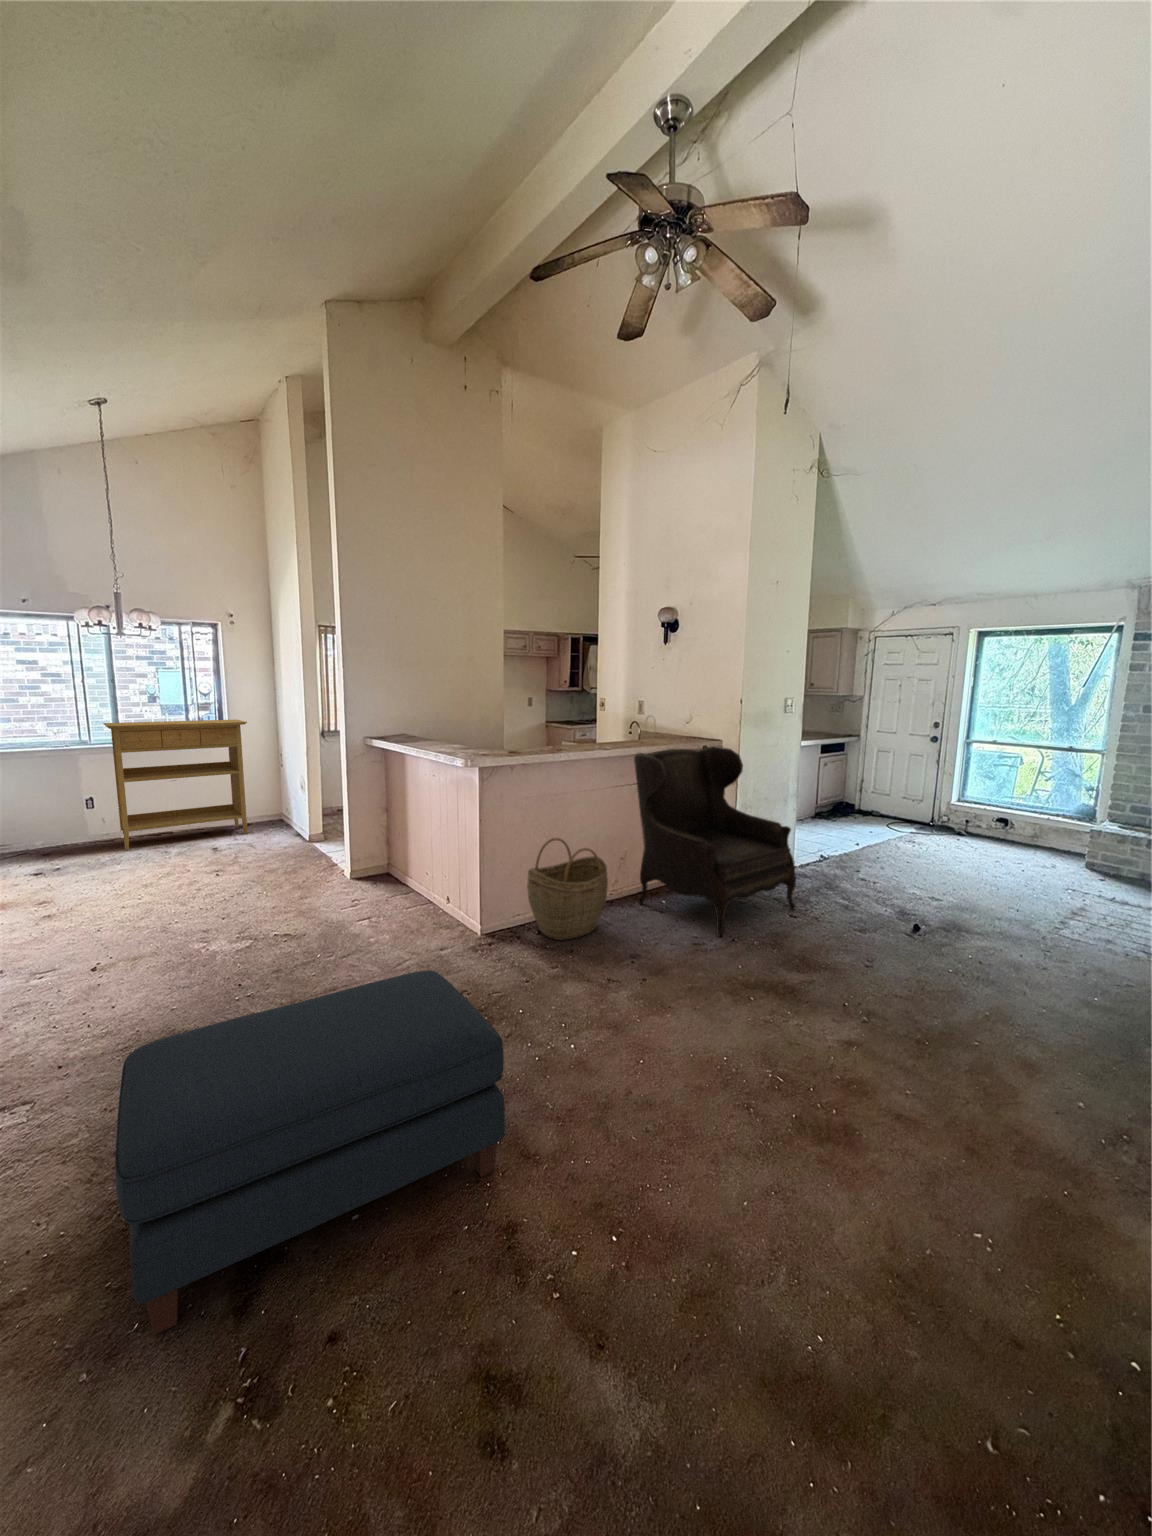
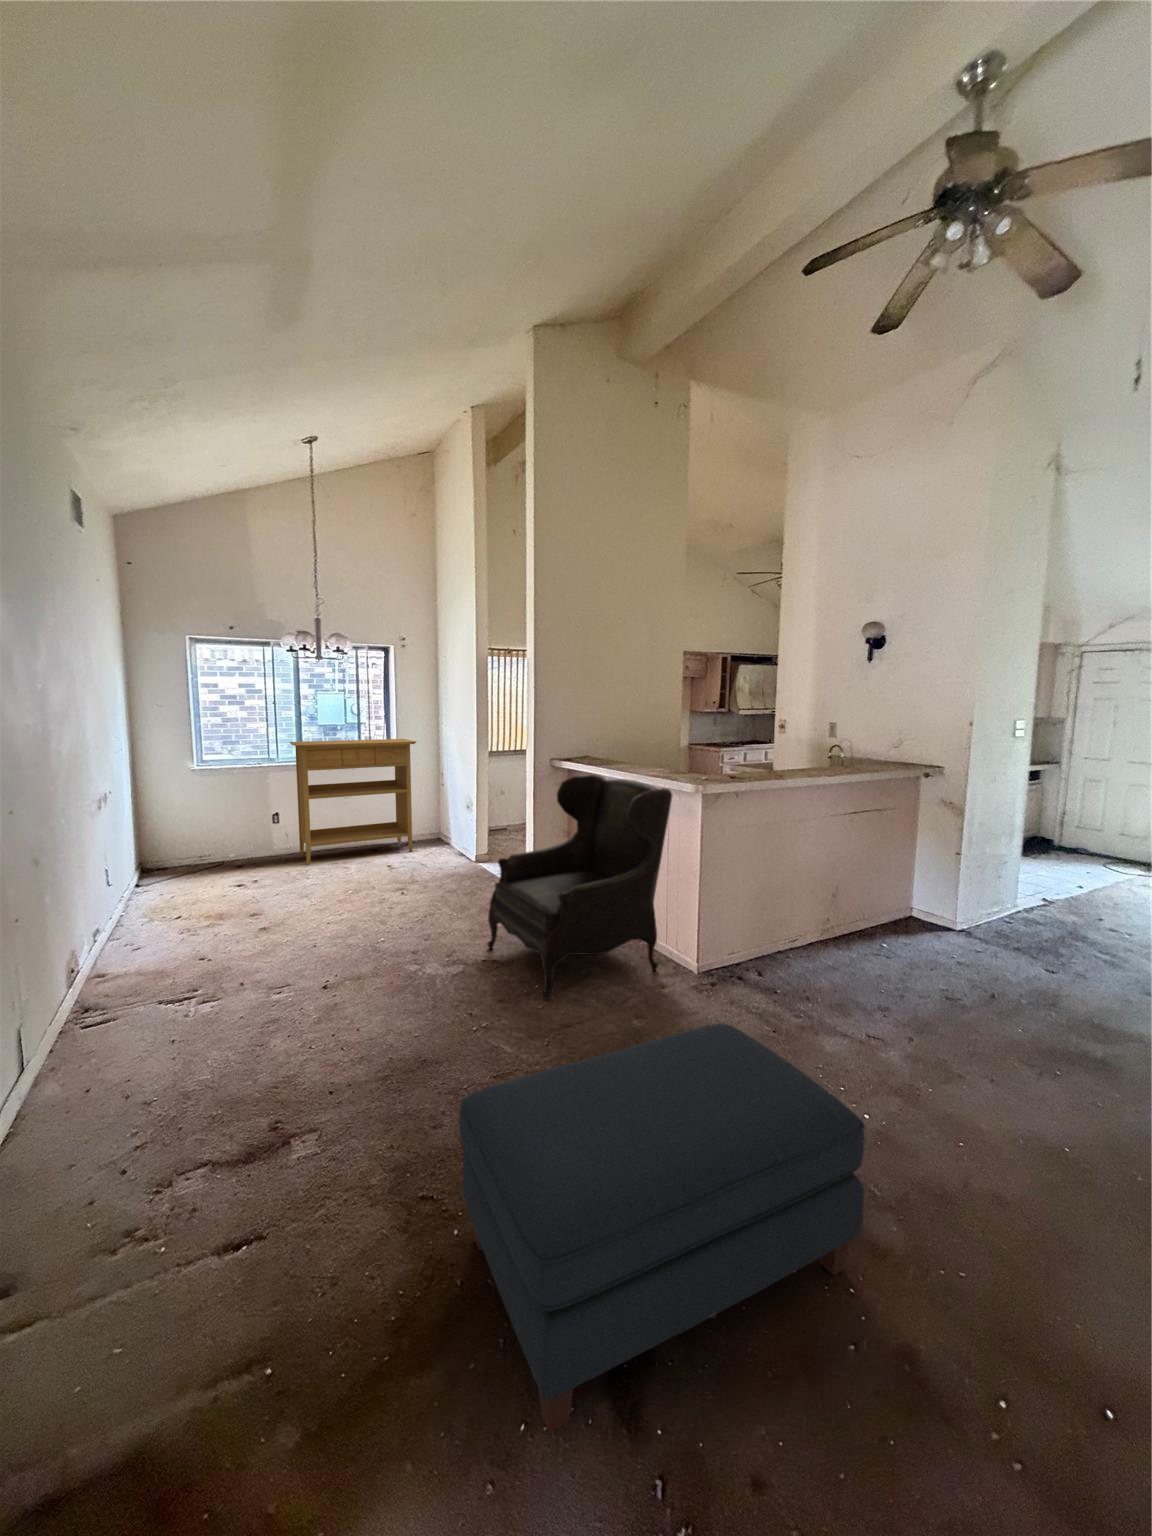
armchair: present [634,746,796,937] -> present [488,774,672,999]
woven basket: present [527,838,608,940] -> none [747,873,837,986]

